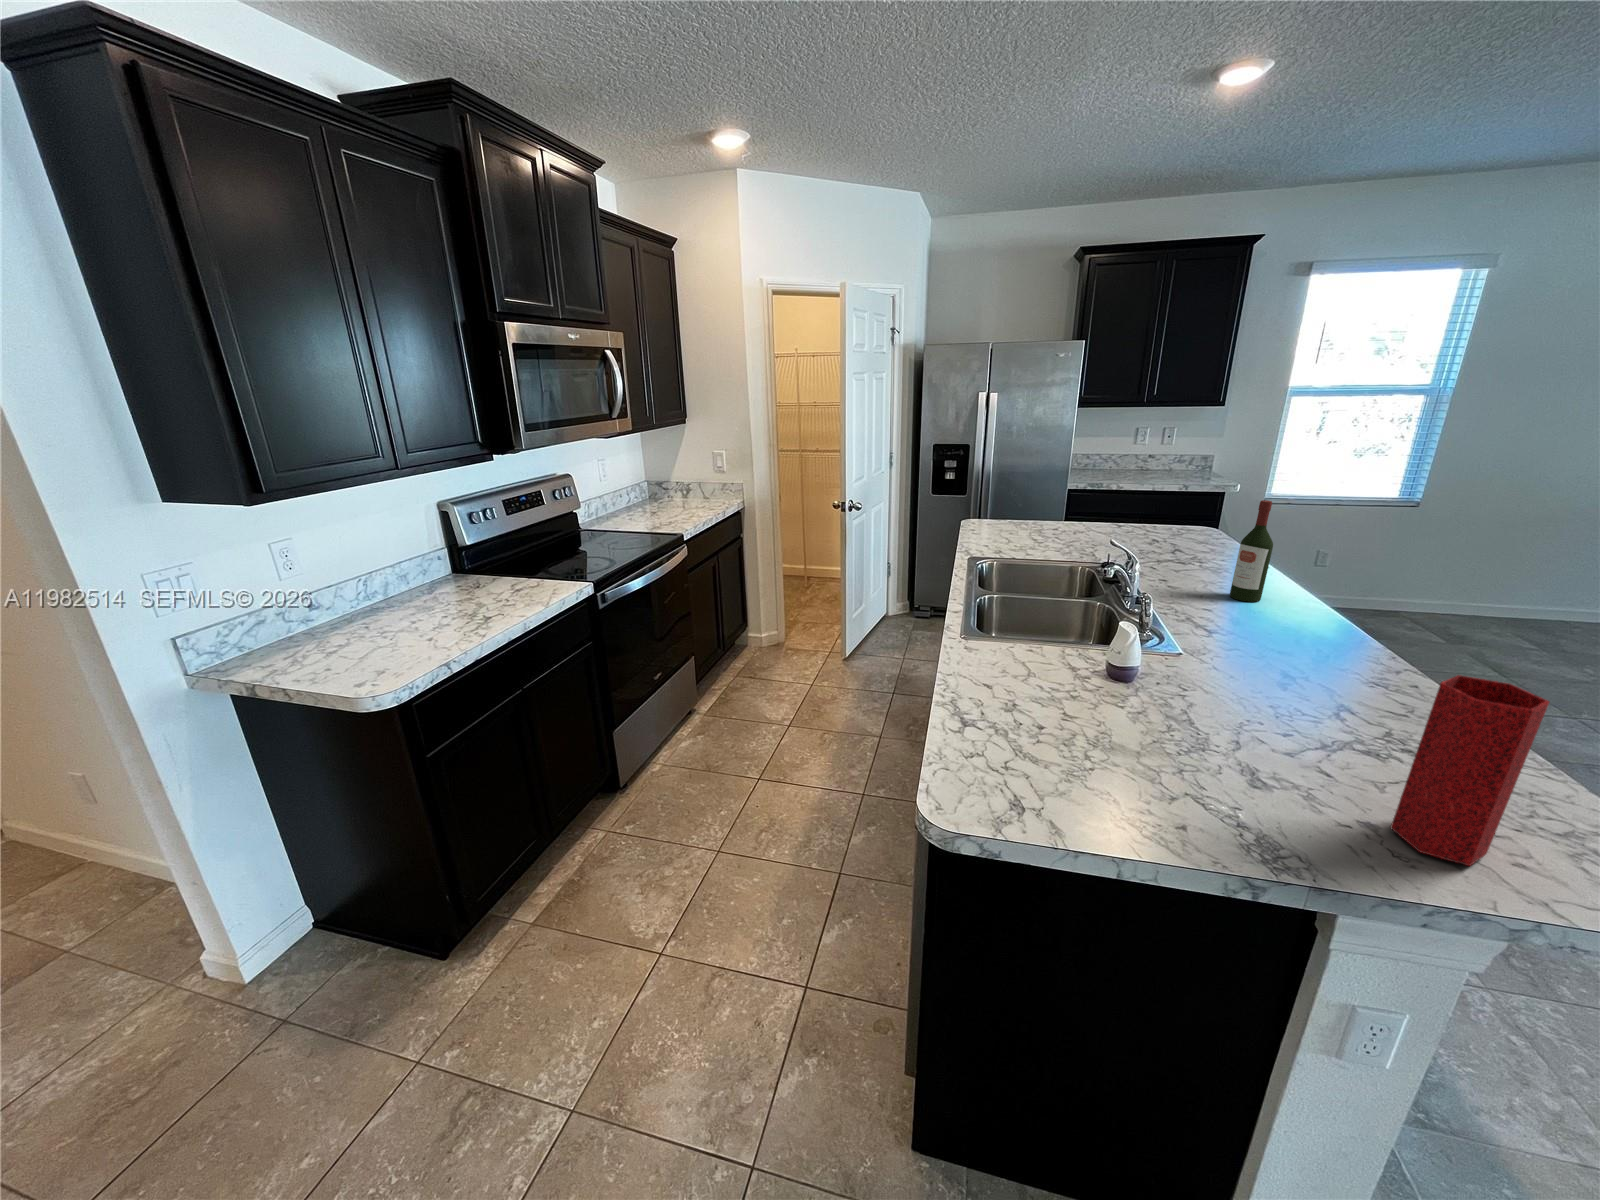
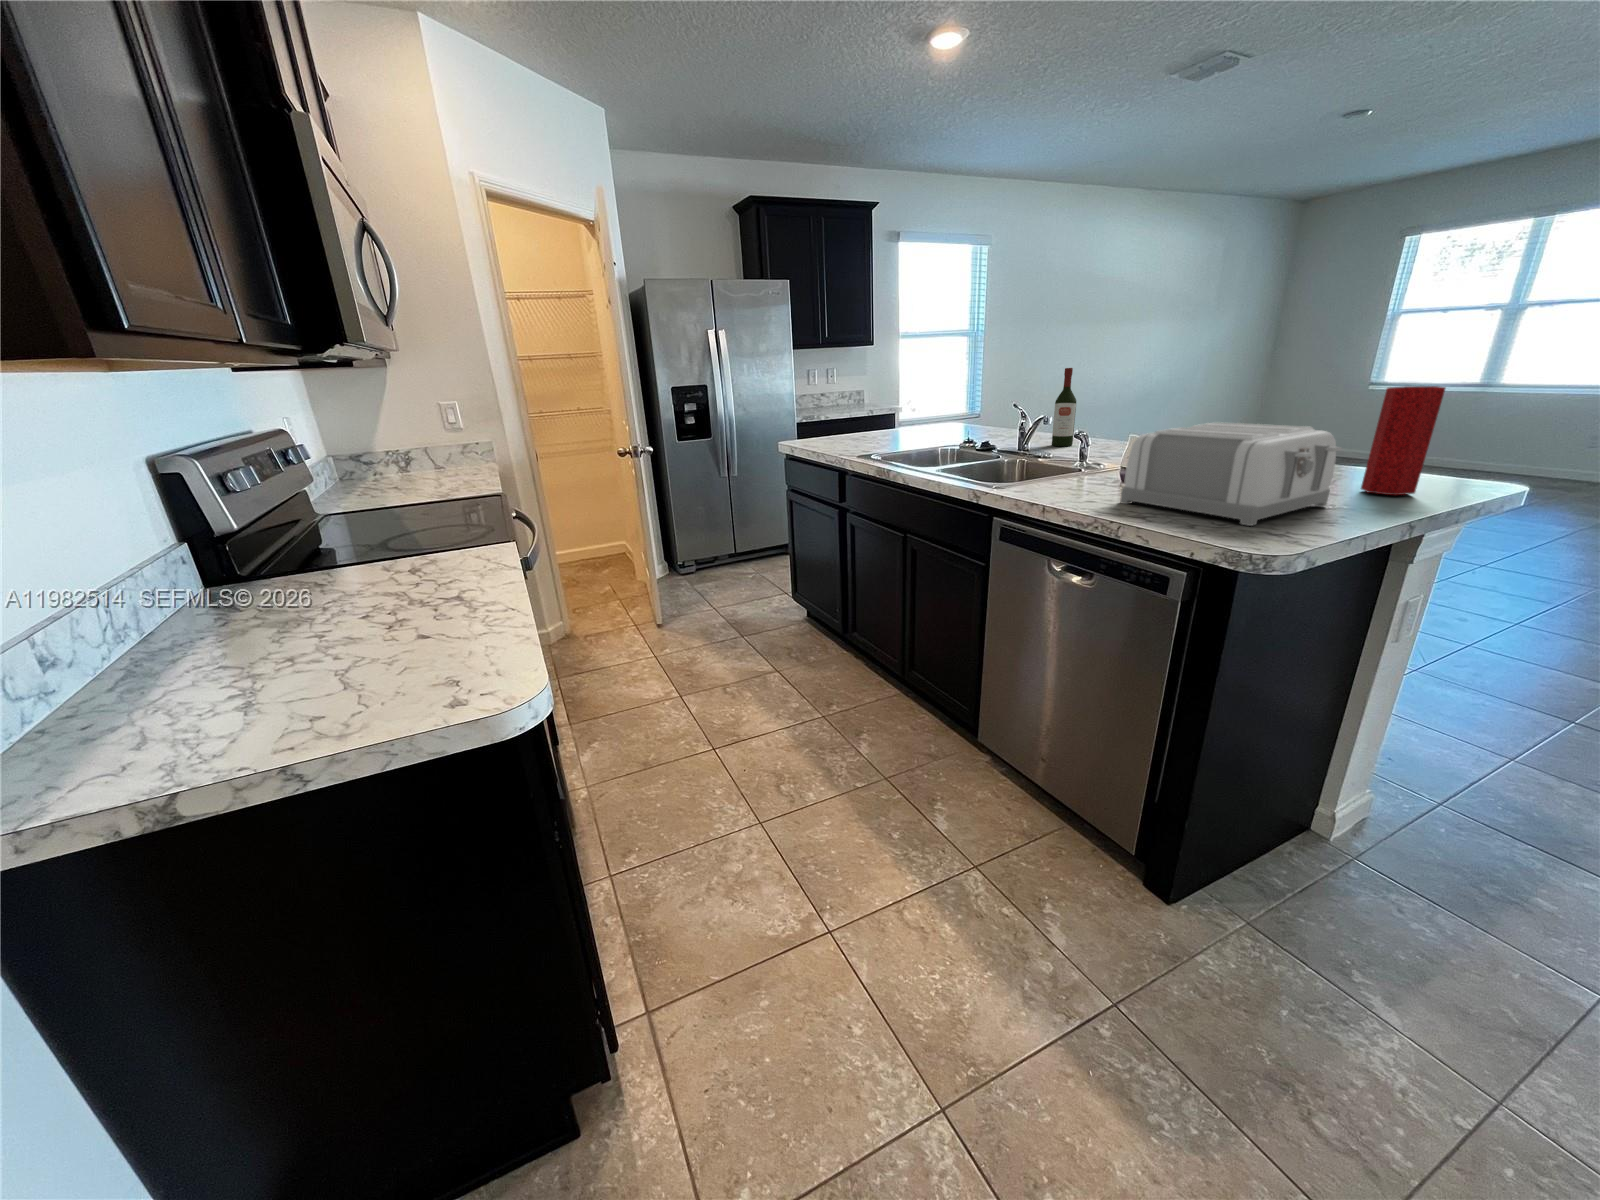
toaster: none [1022,633,1252,813] -> present [1120,422,1341,526]

